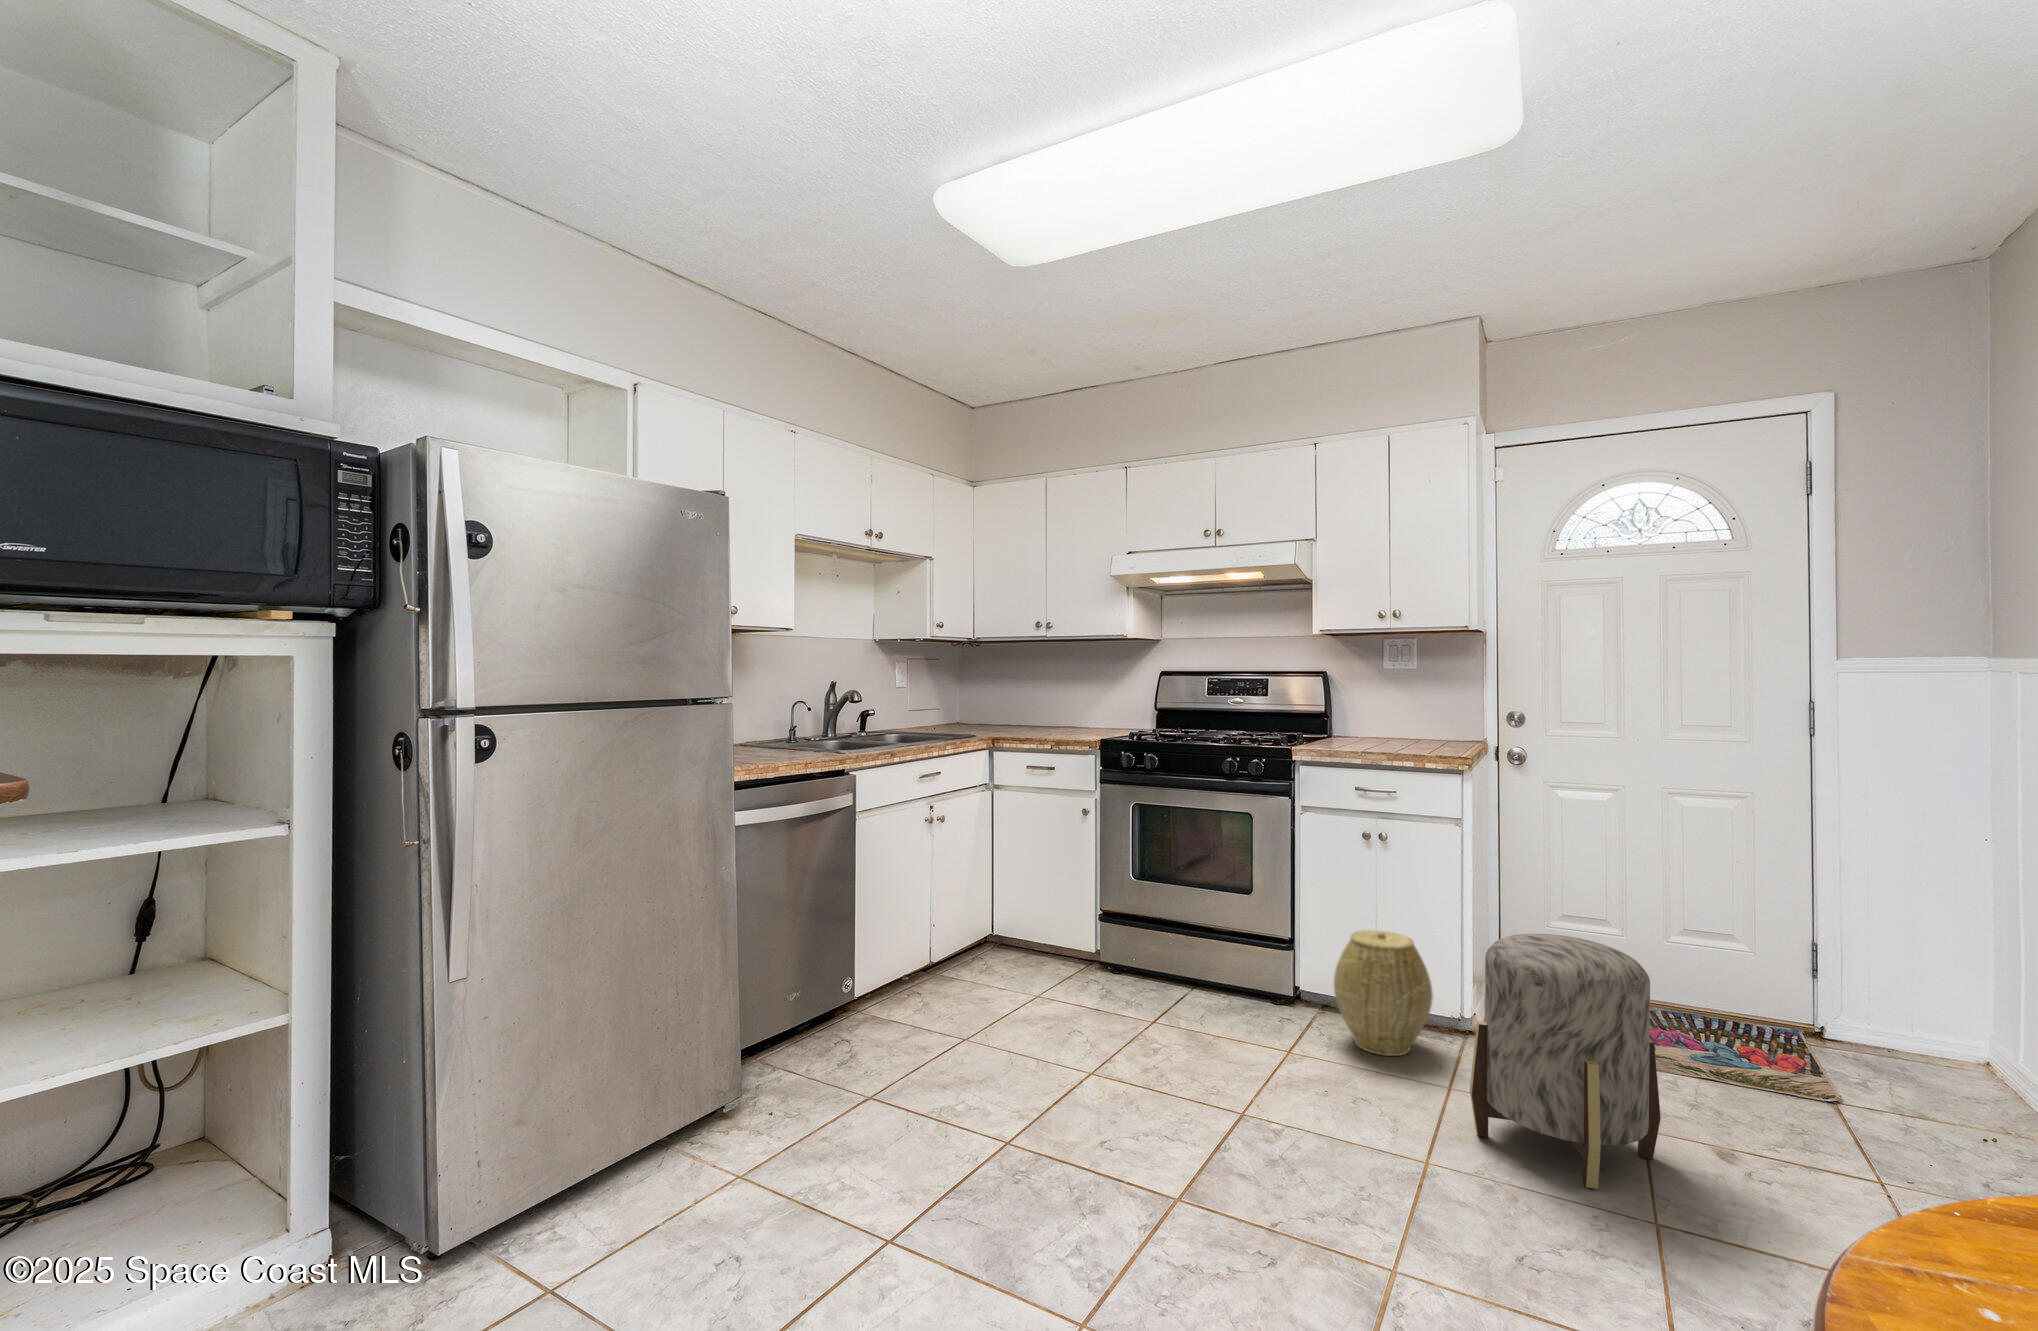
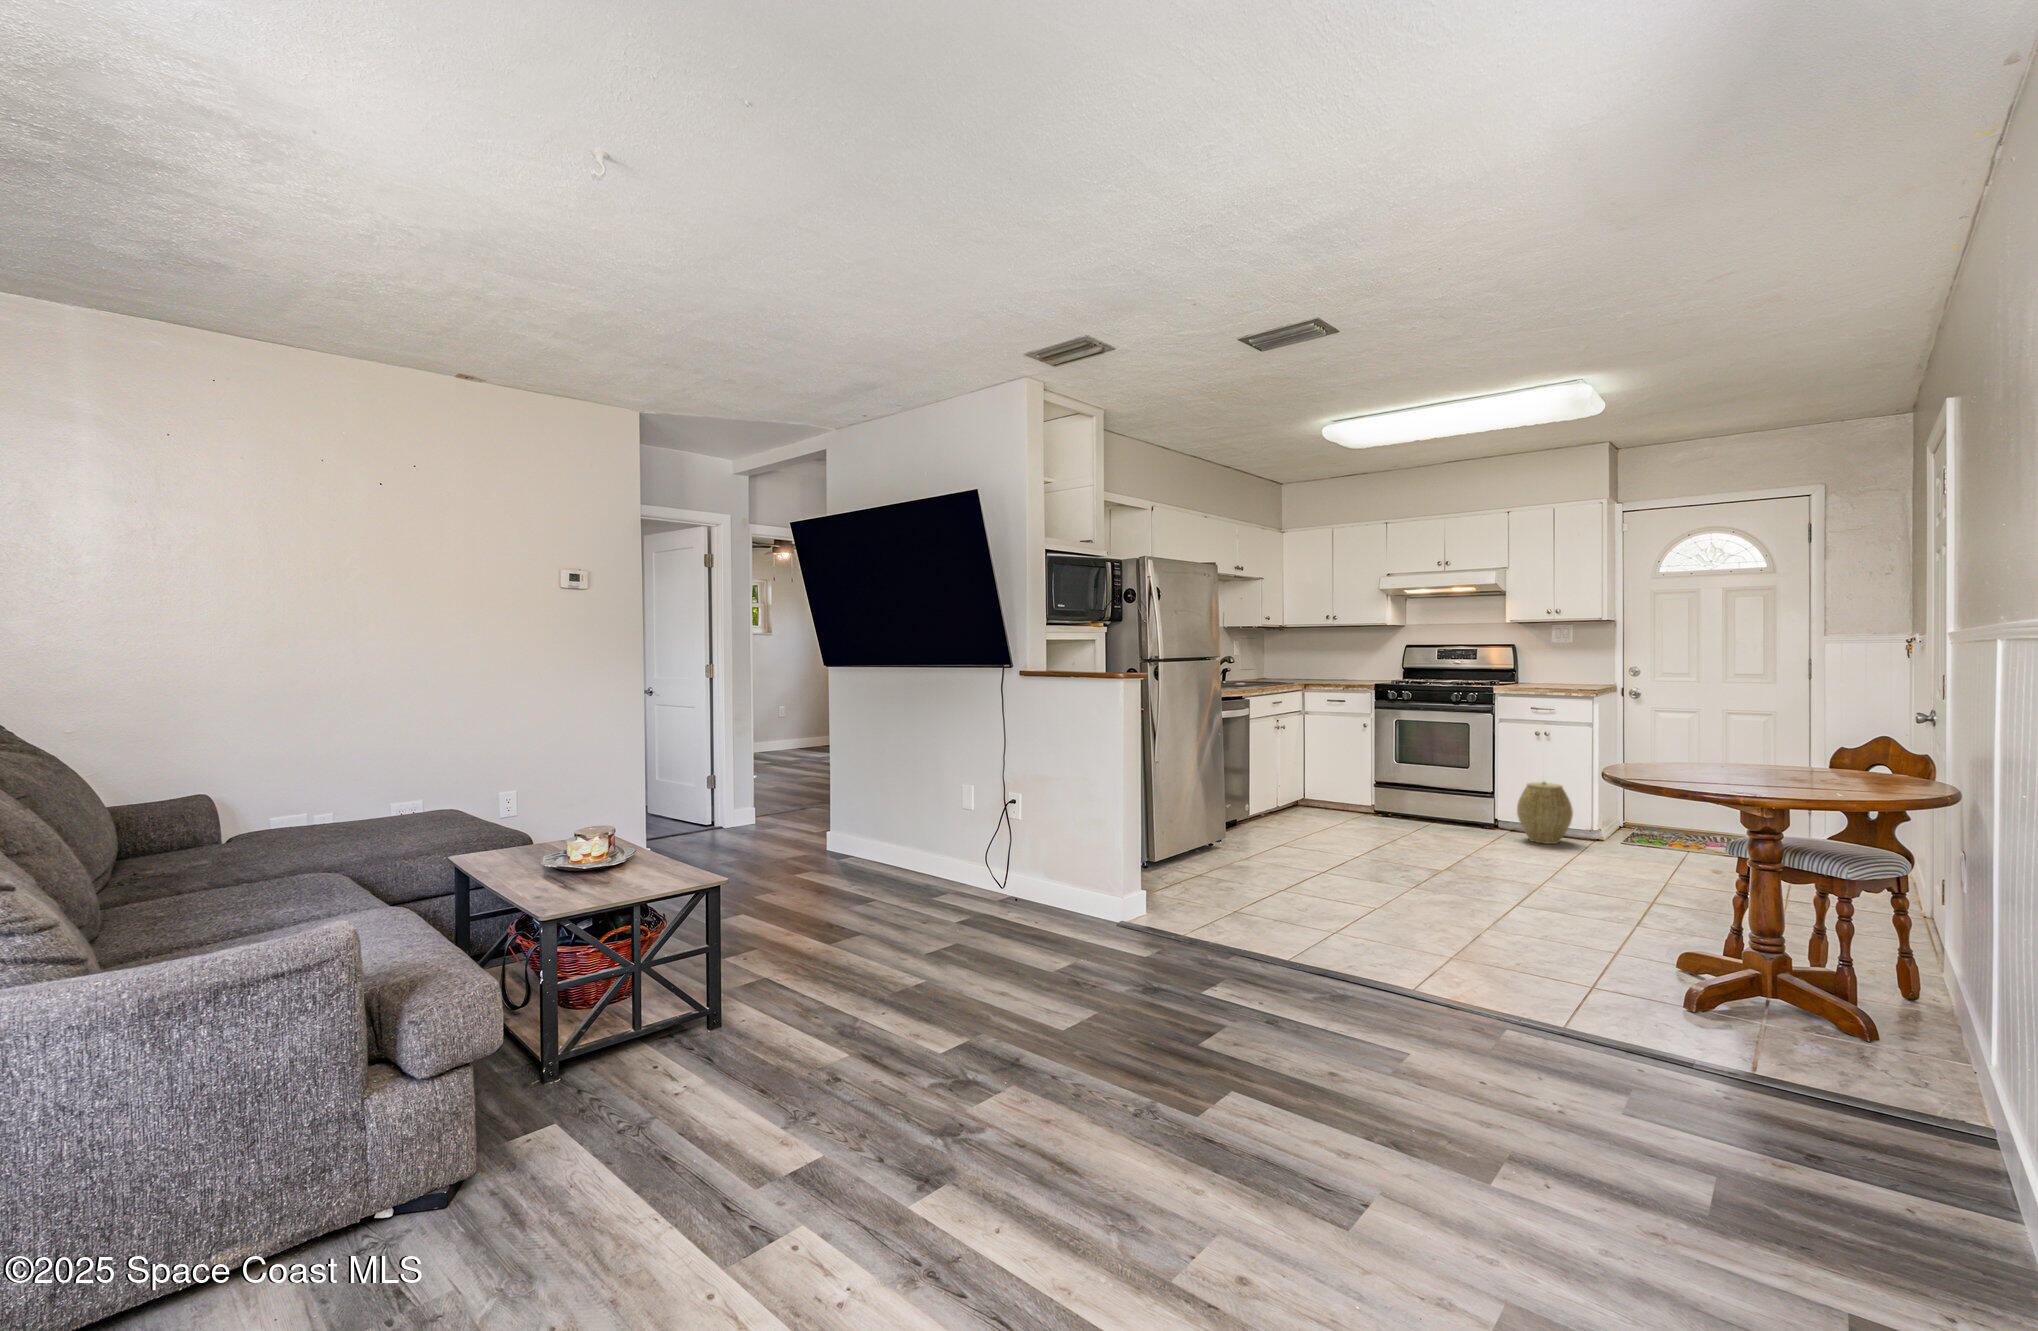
ottoman: present [1470,934,1661,1189] -> none [1585,770,1680,875]

